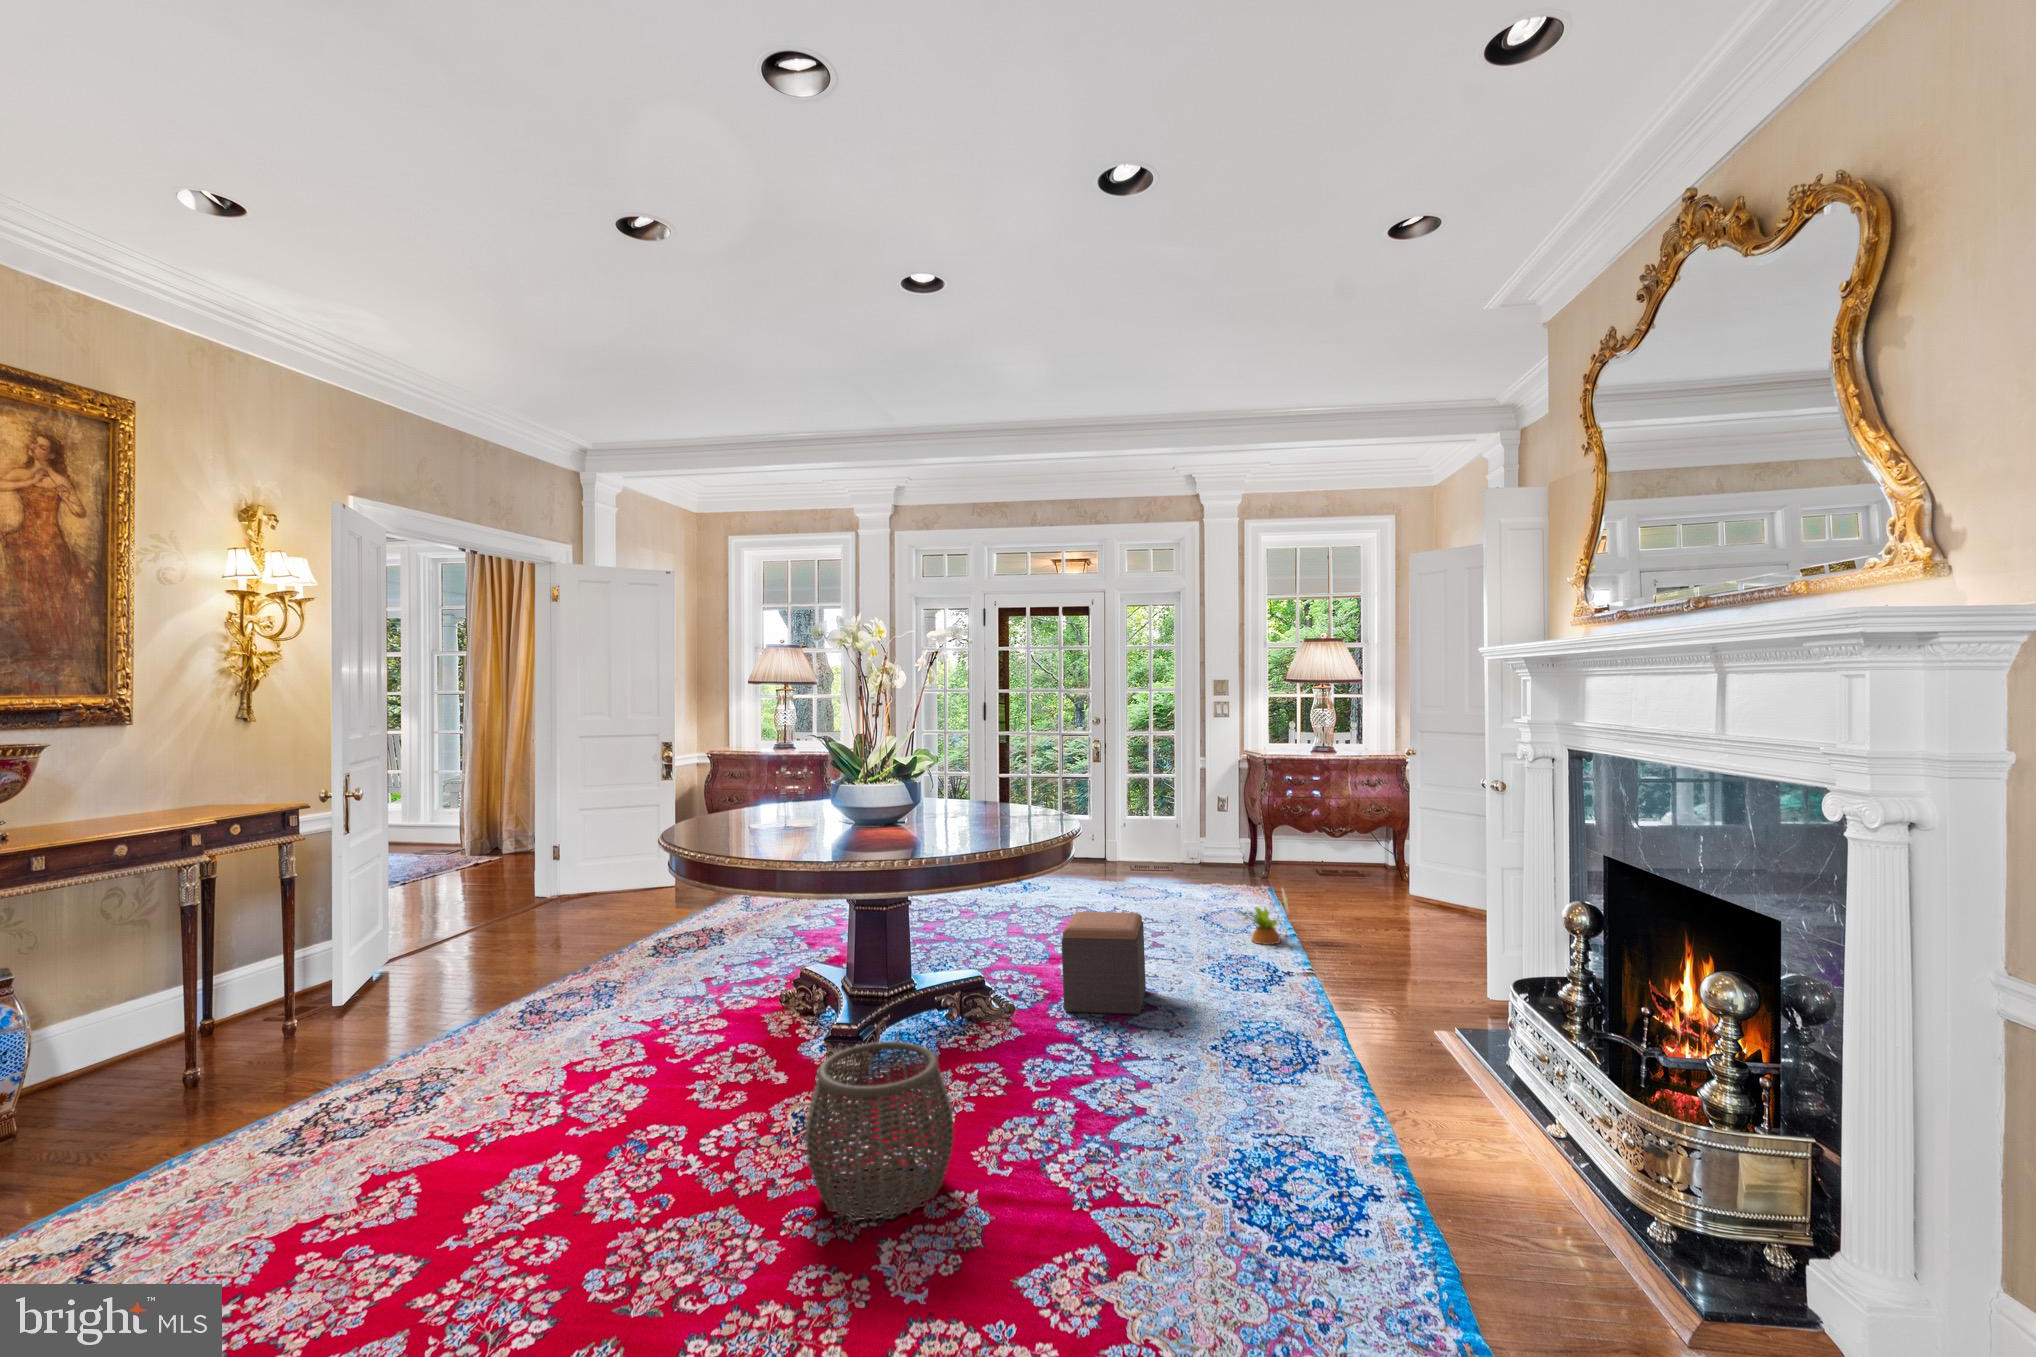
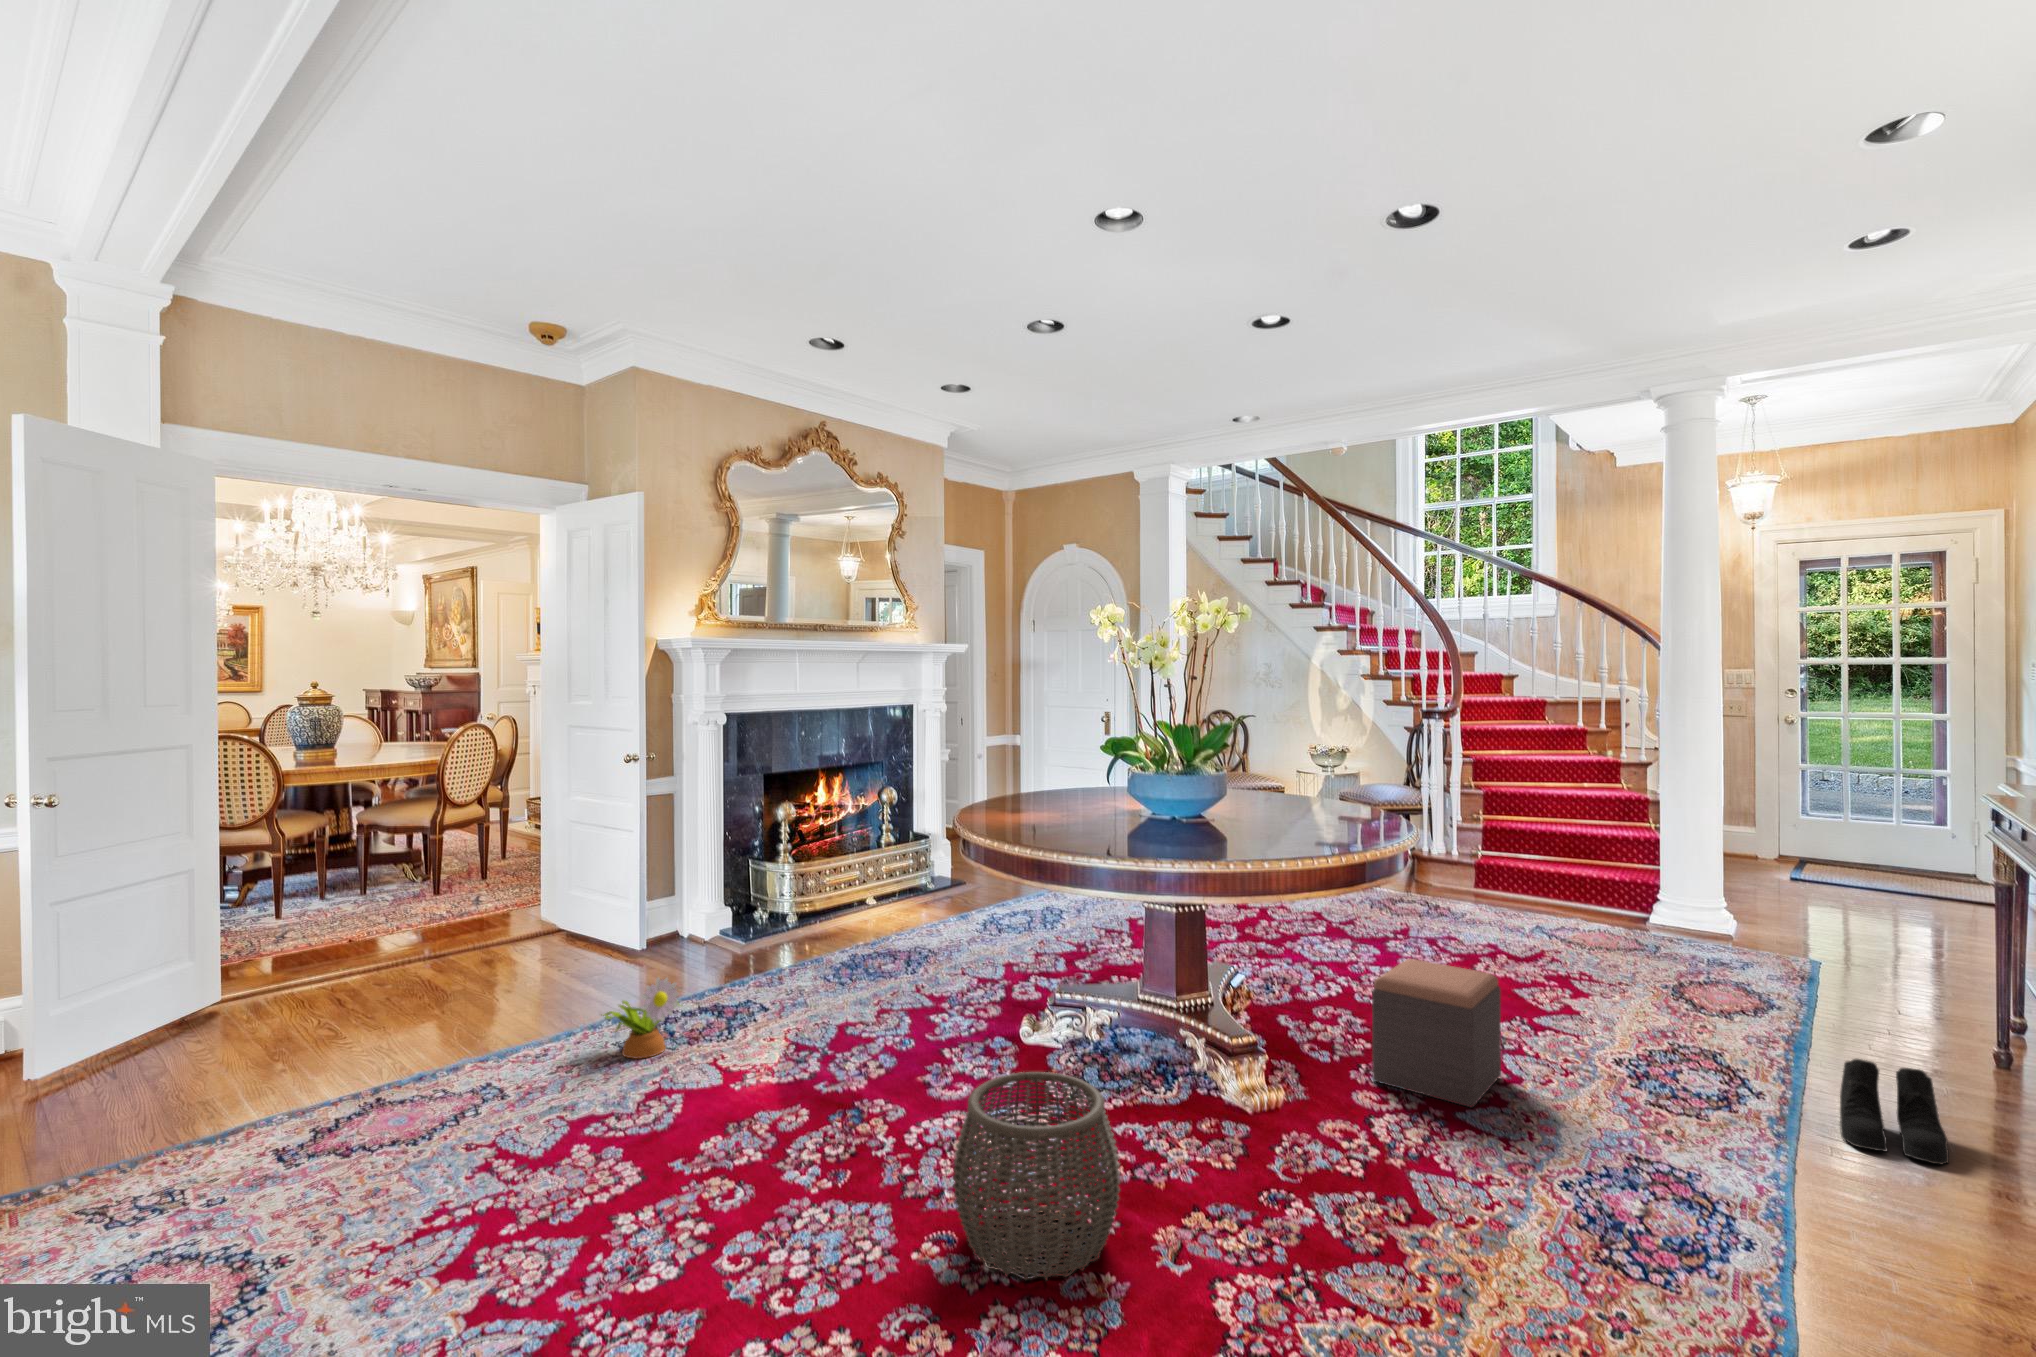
decorative plant: present [1237,888,1289,945] -> present [603,978,680,1059]
boots: none [1337,932,1396,988] -> present [1840,1059,1949,1164]

